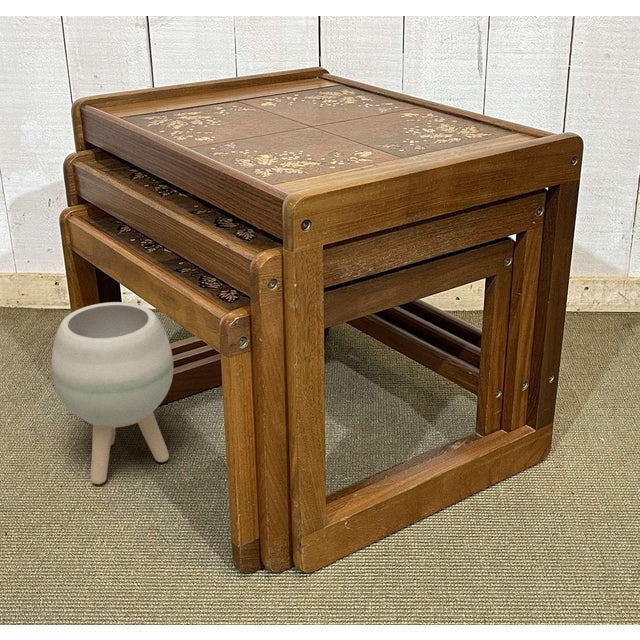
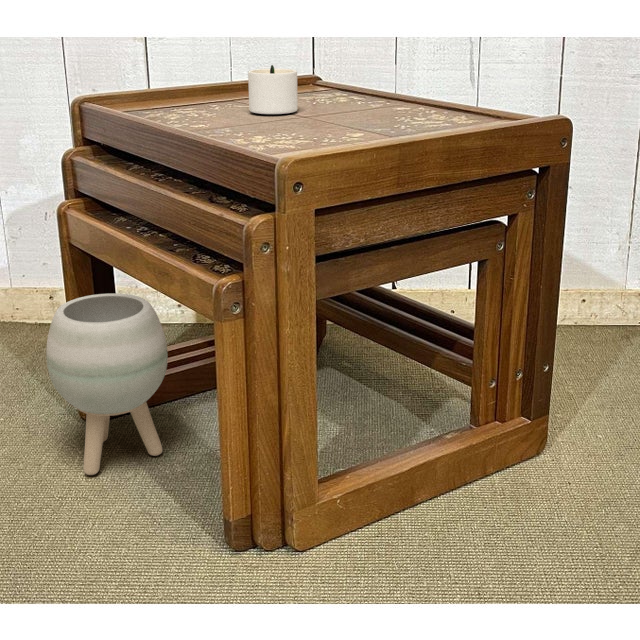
candle: none [253,71,325,123] -> present [248,65,298,114]

